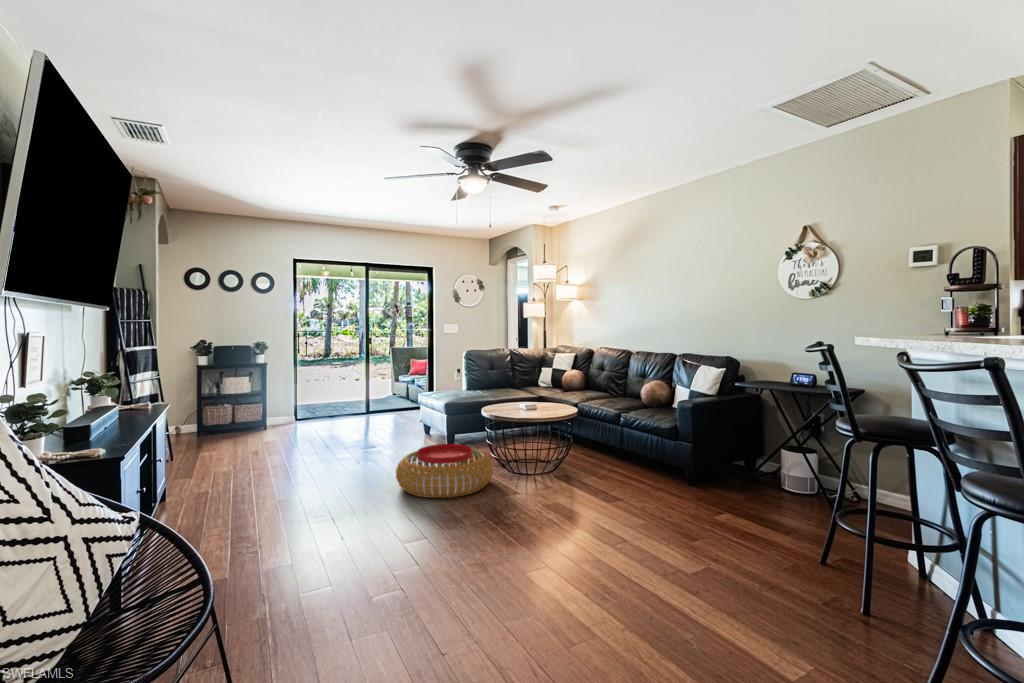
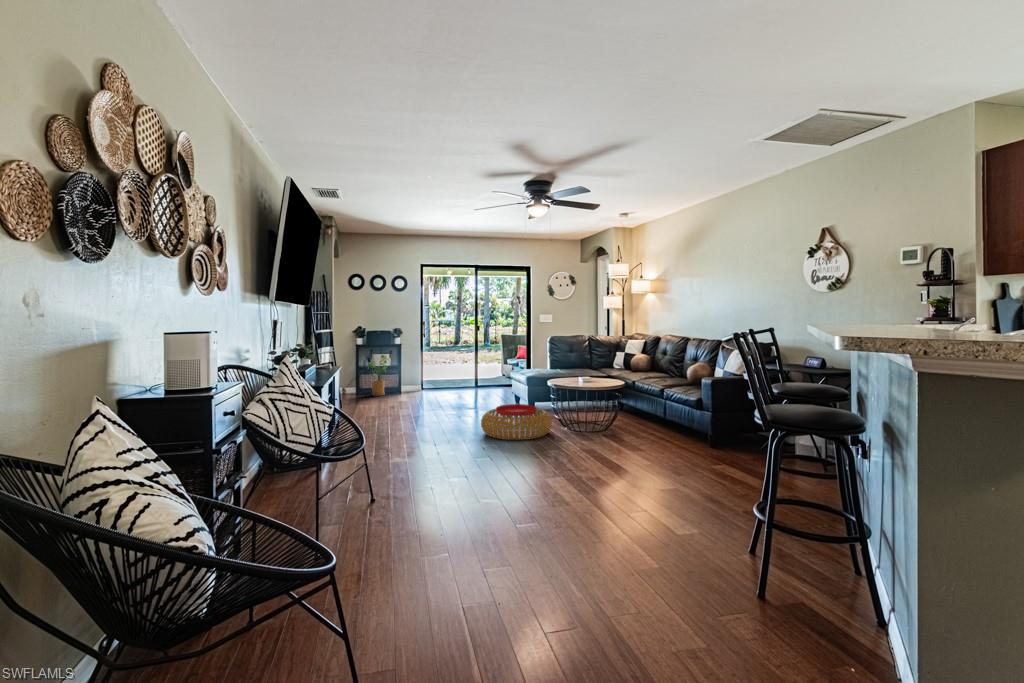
house plant: none [216,378,251,433] -> present [368,355,390,396]

